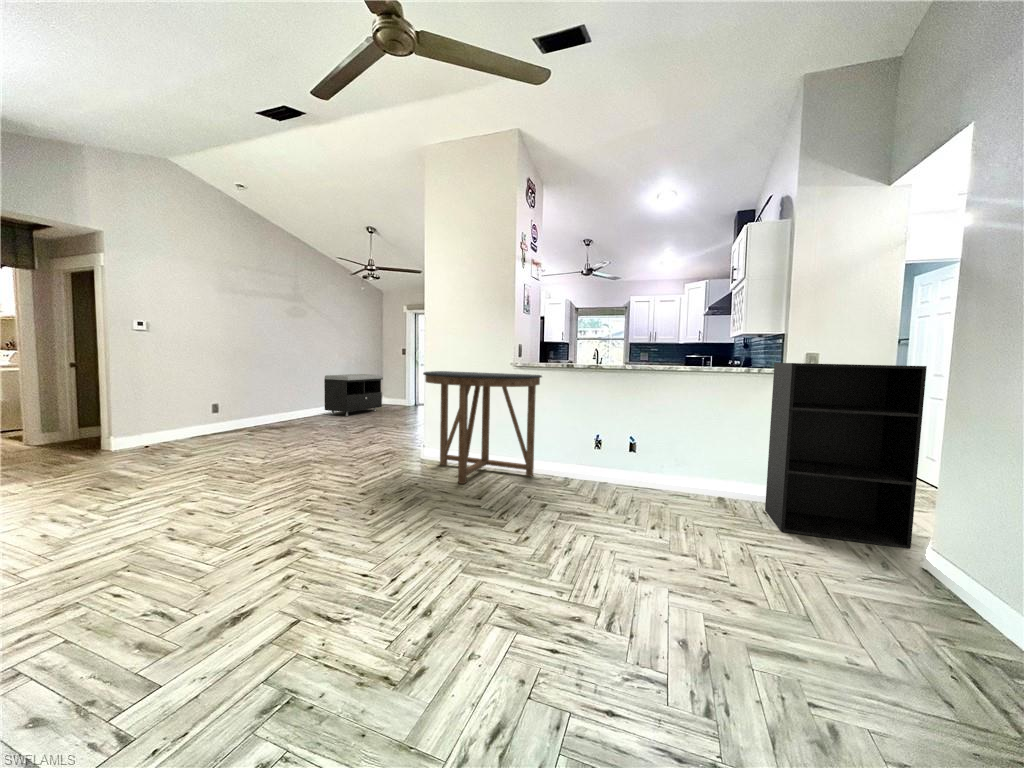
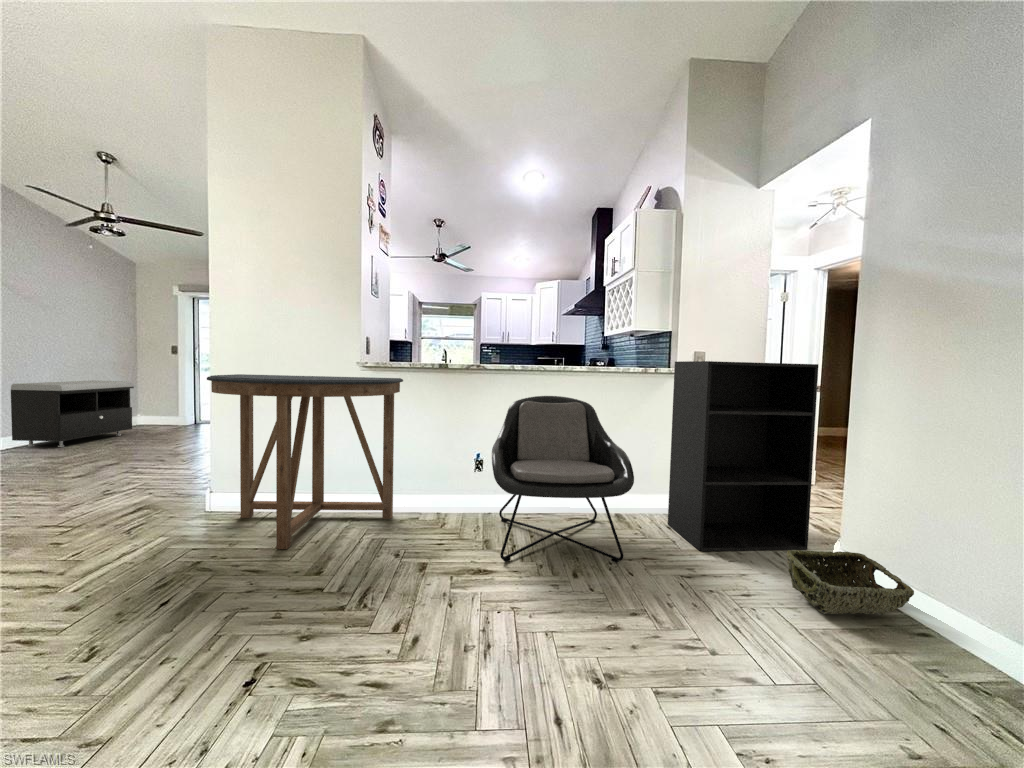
lounge chair: none [595,391,712,526] -> present [492,396,634,563]
woven basket: none [843,533,973,600] -> present [786,550,914,615]

